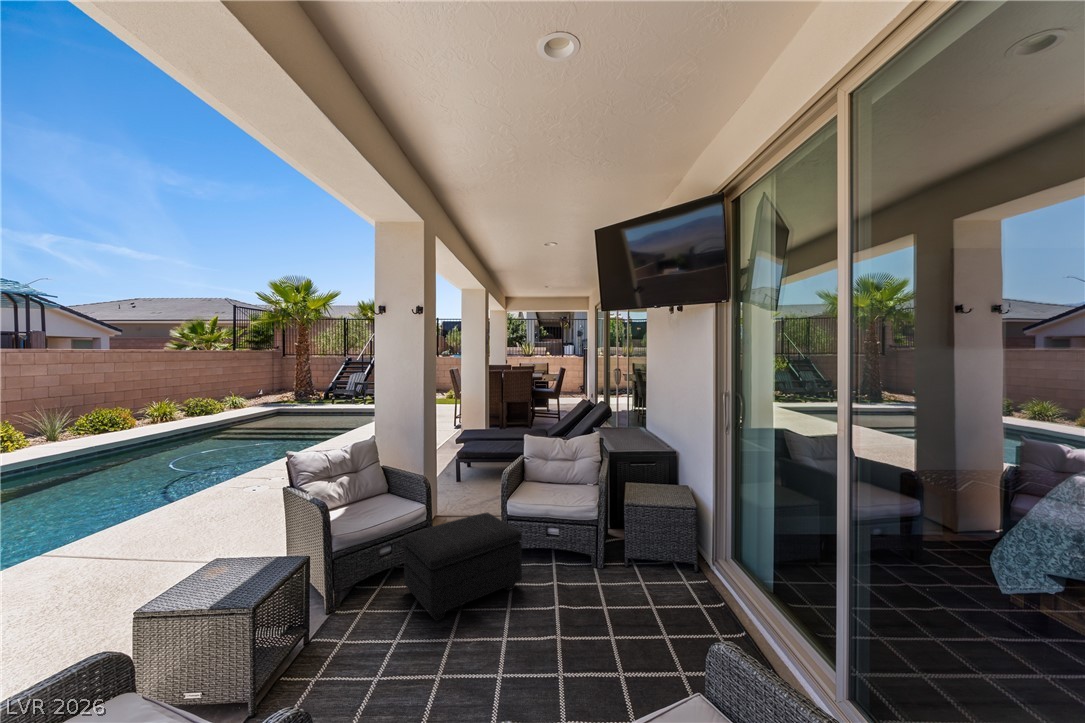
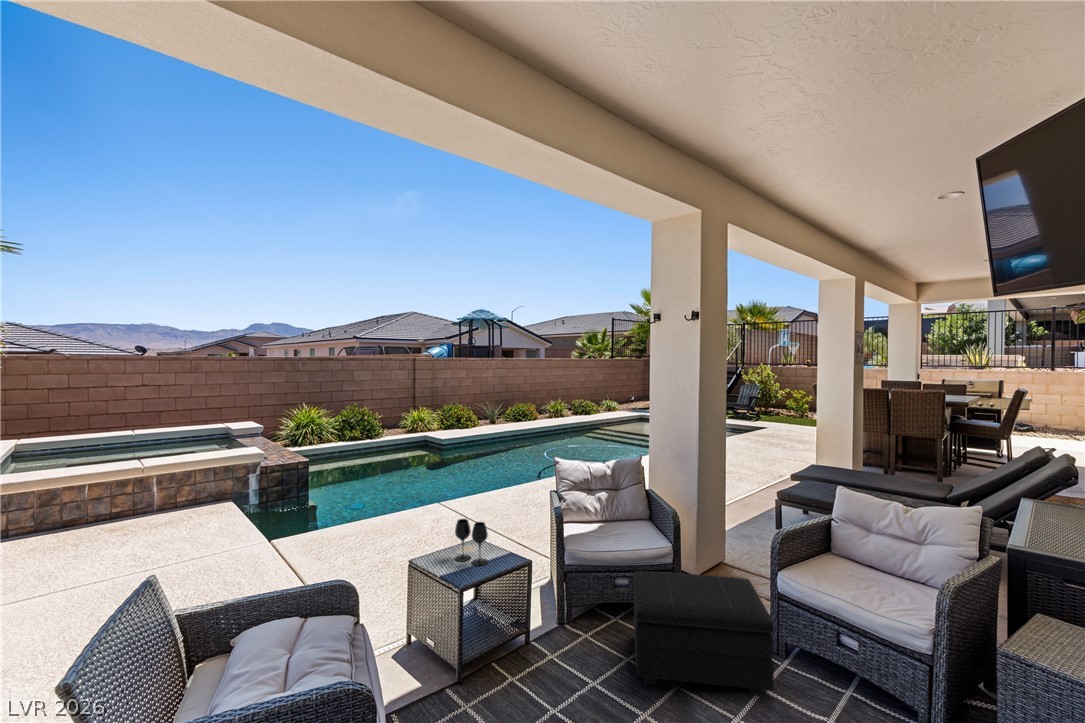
wine glass: none [204,531,258,589] -> present [455,519,488,566]

